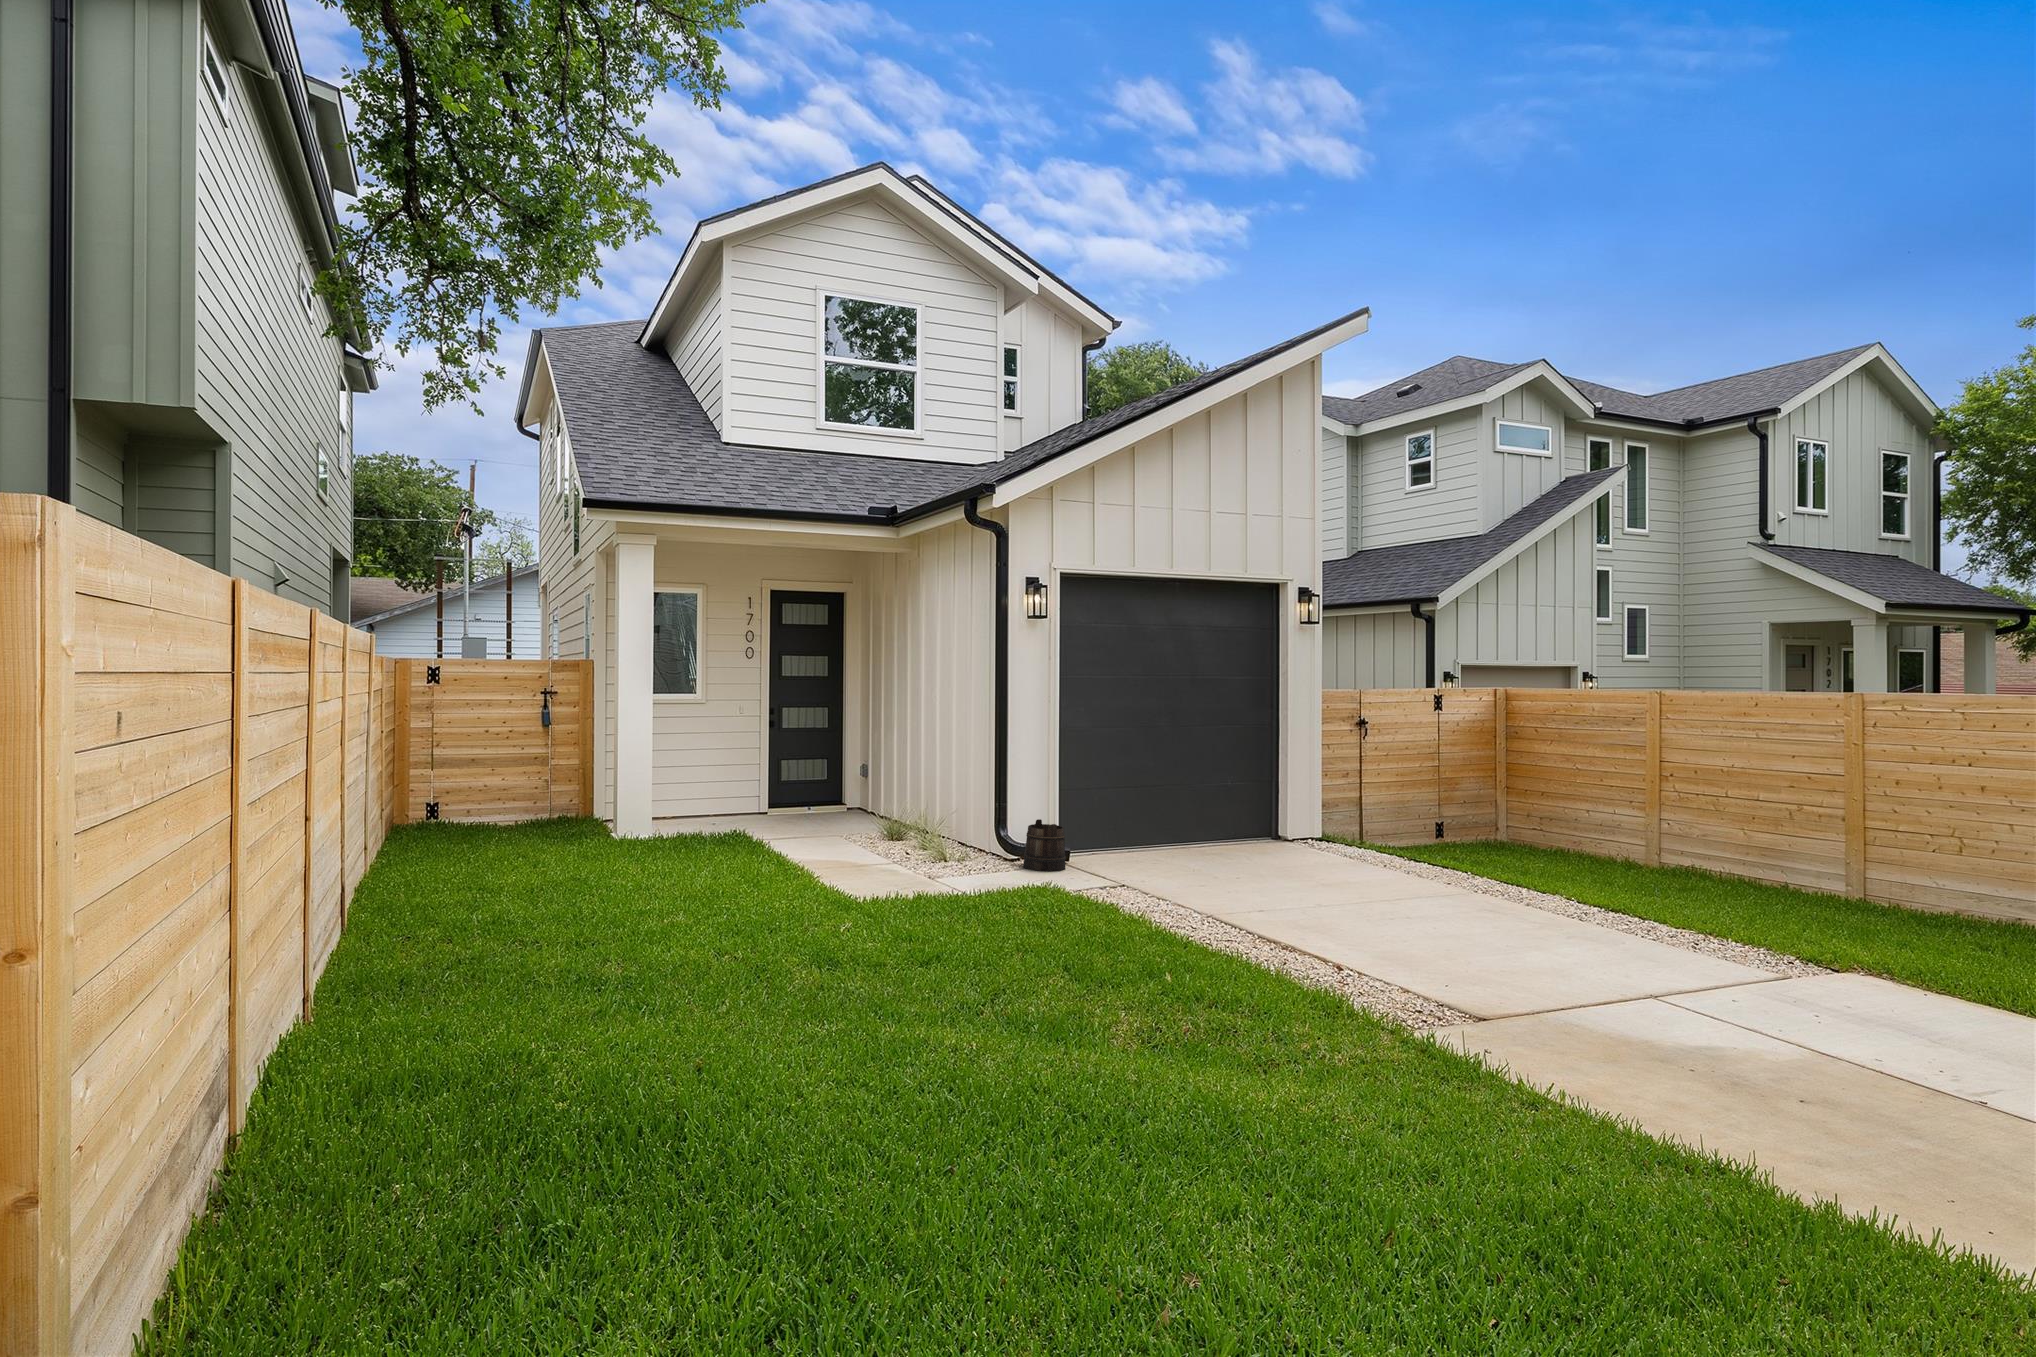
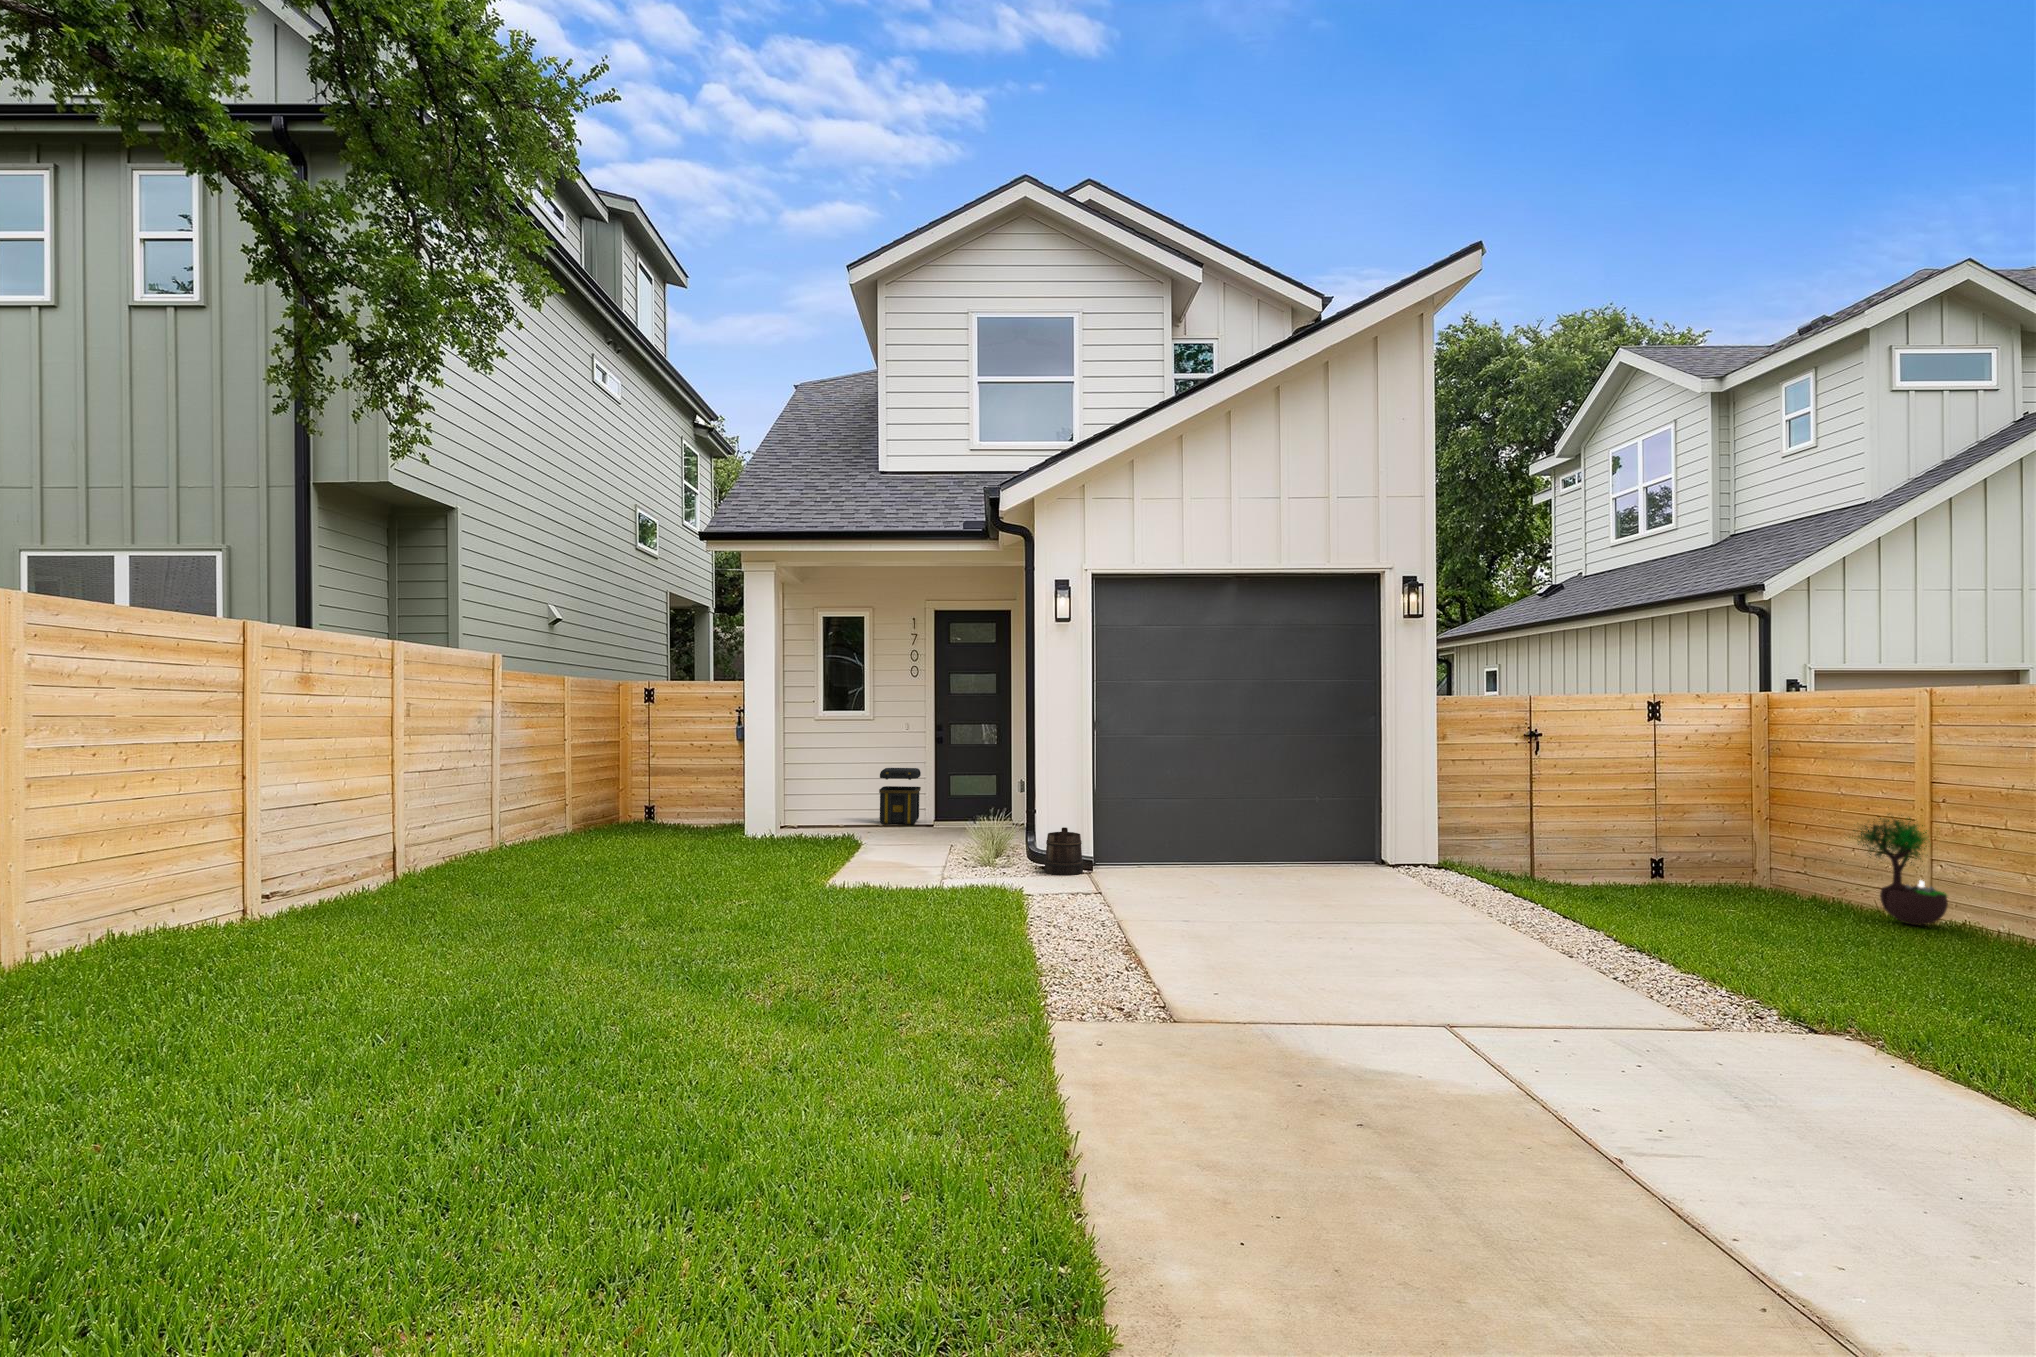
toolbox: none [703,755,759,824] -> present [879,768,921,825]
potted tree: none [1618,777,1677,865] -> present [1849,807,1948,925]

